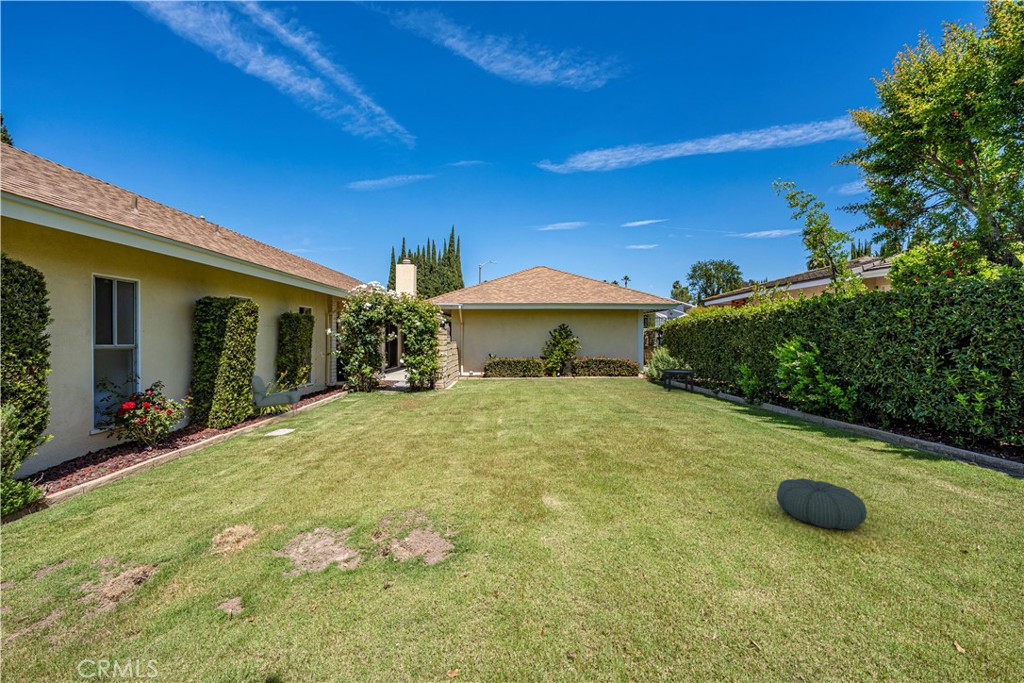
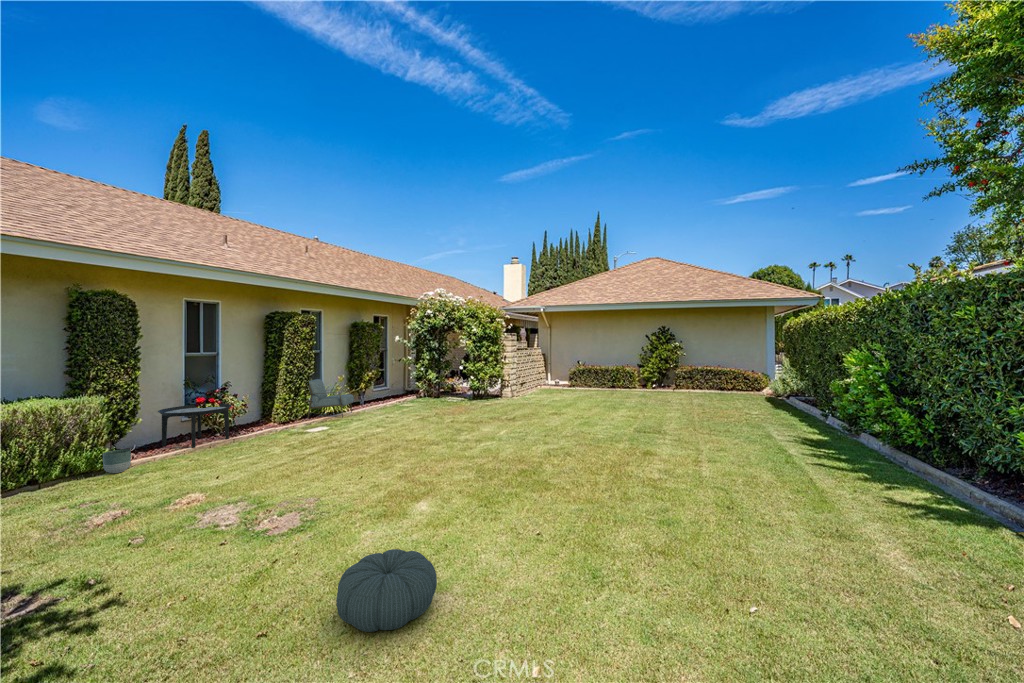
round table: present [660,369,697,392] -> present [158,404,232,448]
planter: none [21,475,66,511] -> present [103,449,131,473]
pouf: present [777,479,867,529] -> present [336,549,437,632]

